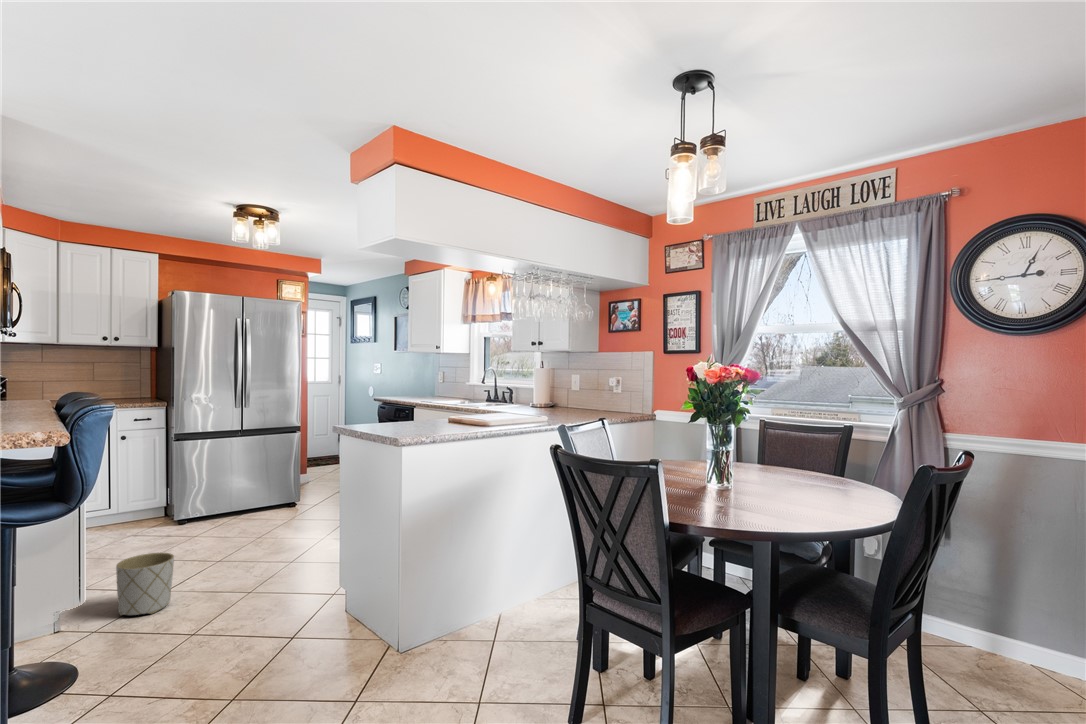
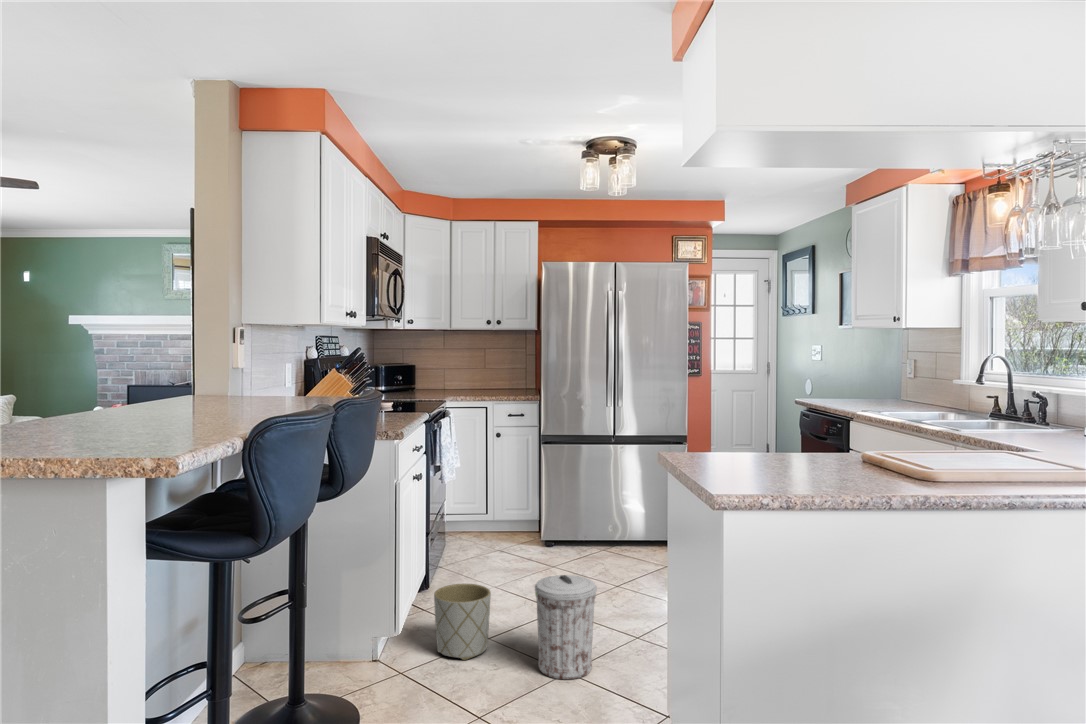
trash can: none [221,527,273,604] -> present [535,575,597,679]

